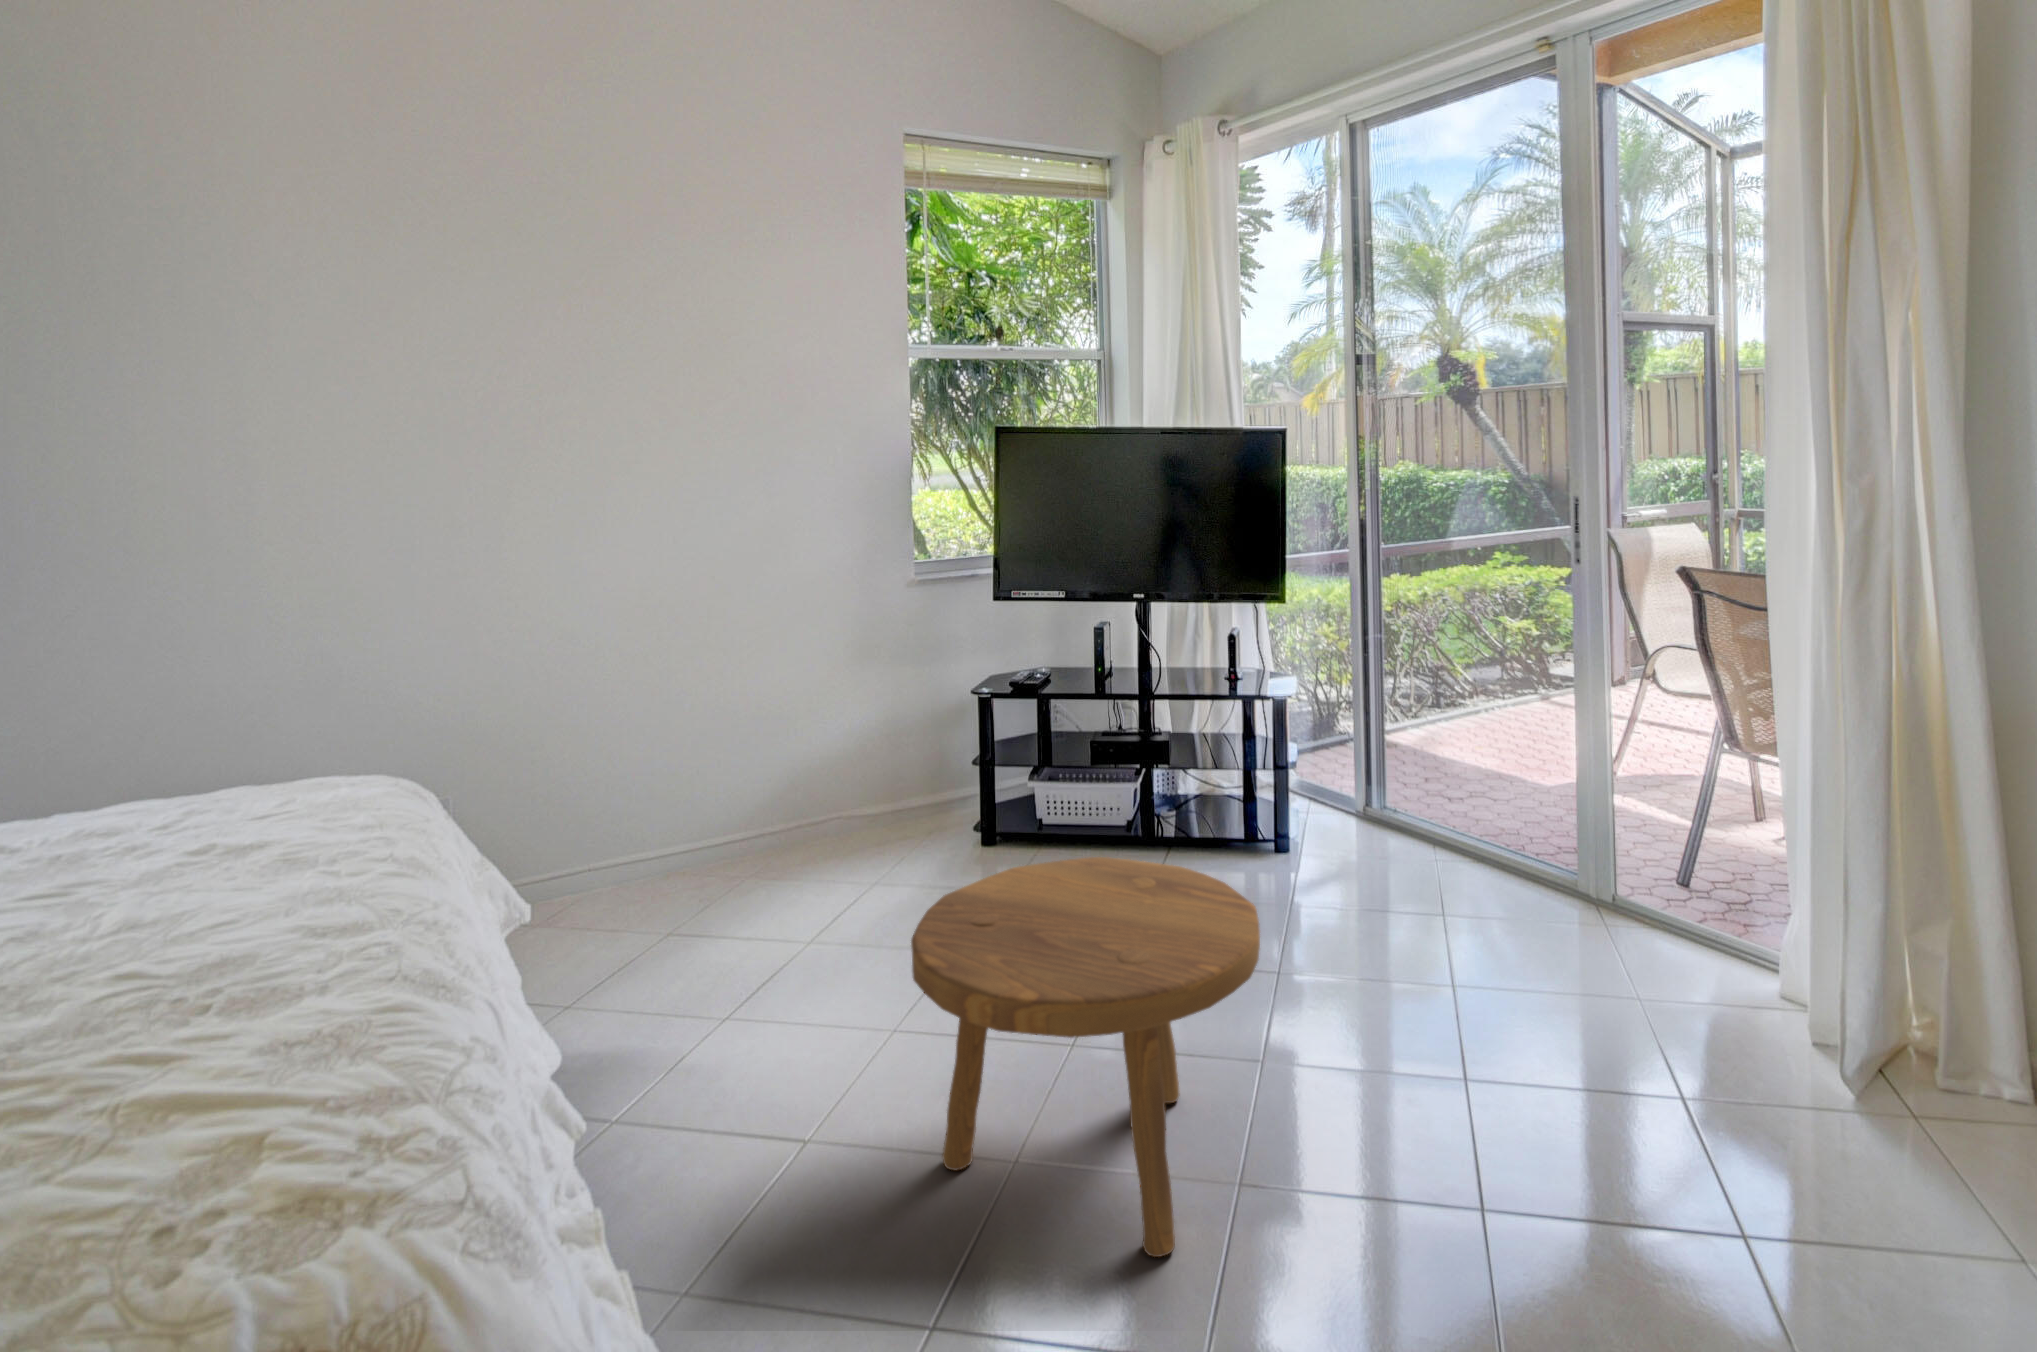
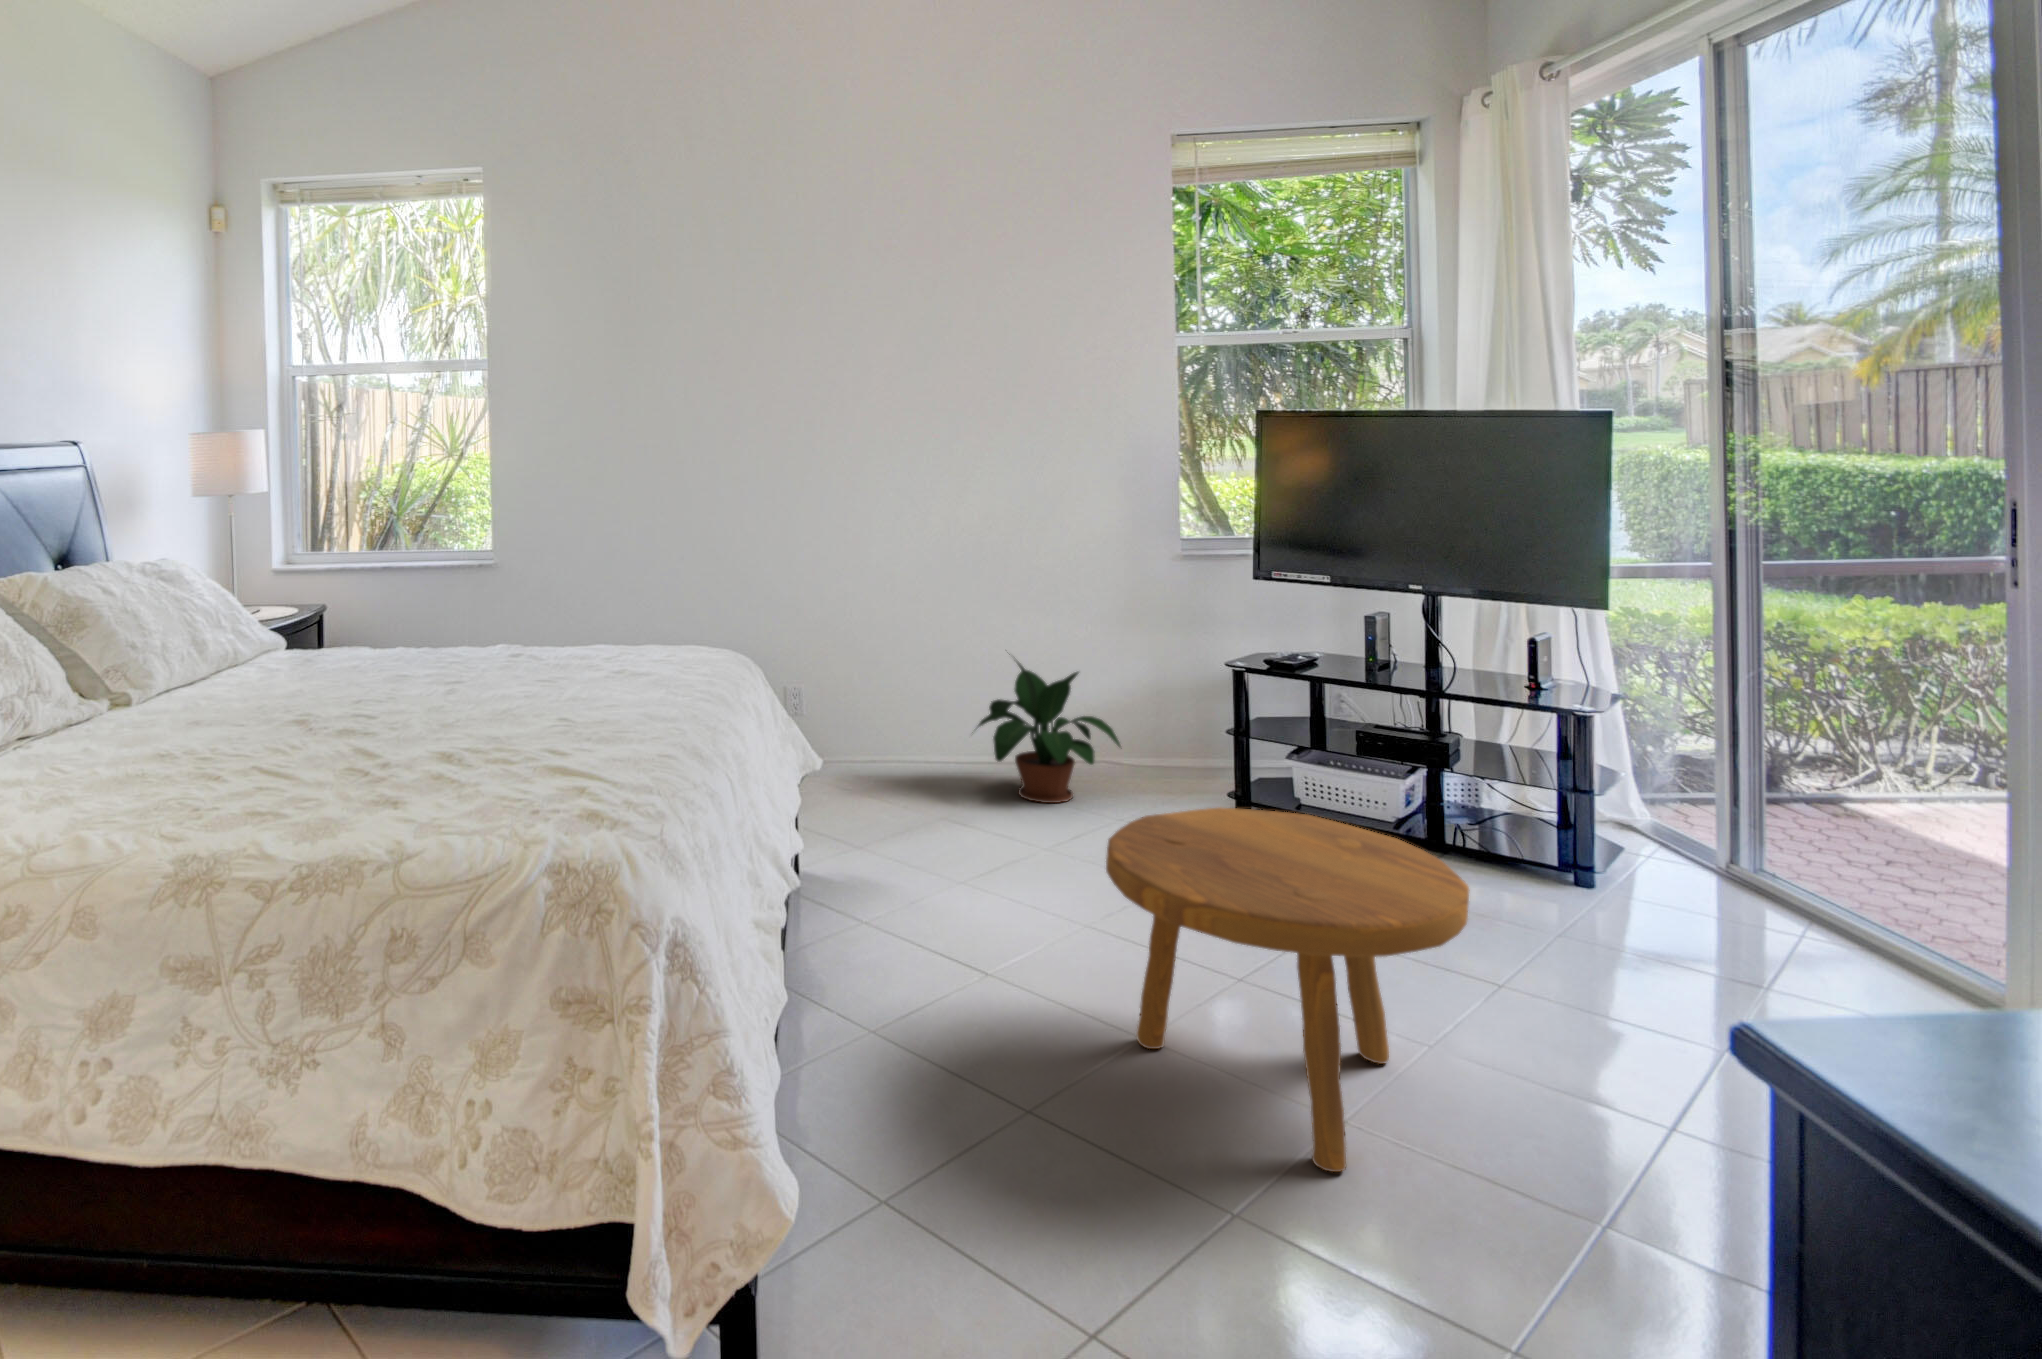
potted plant: none [695,707,870,879] -> present [978,654,1121,803]

